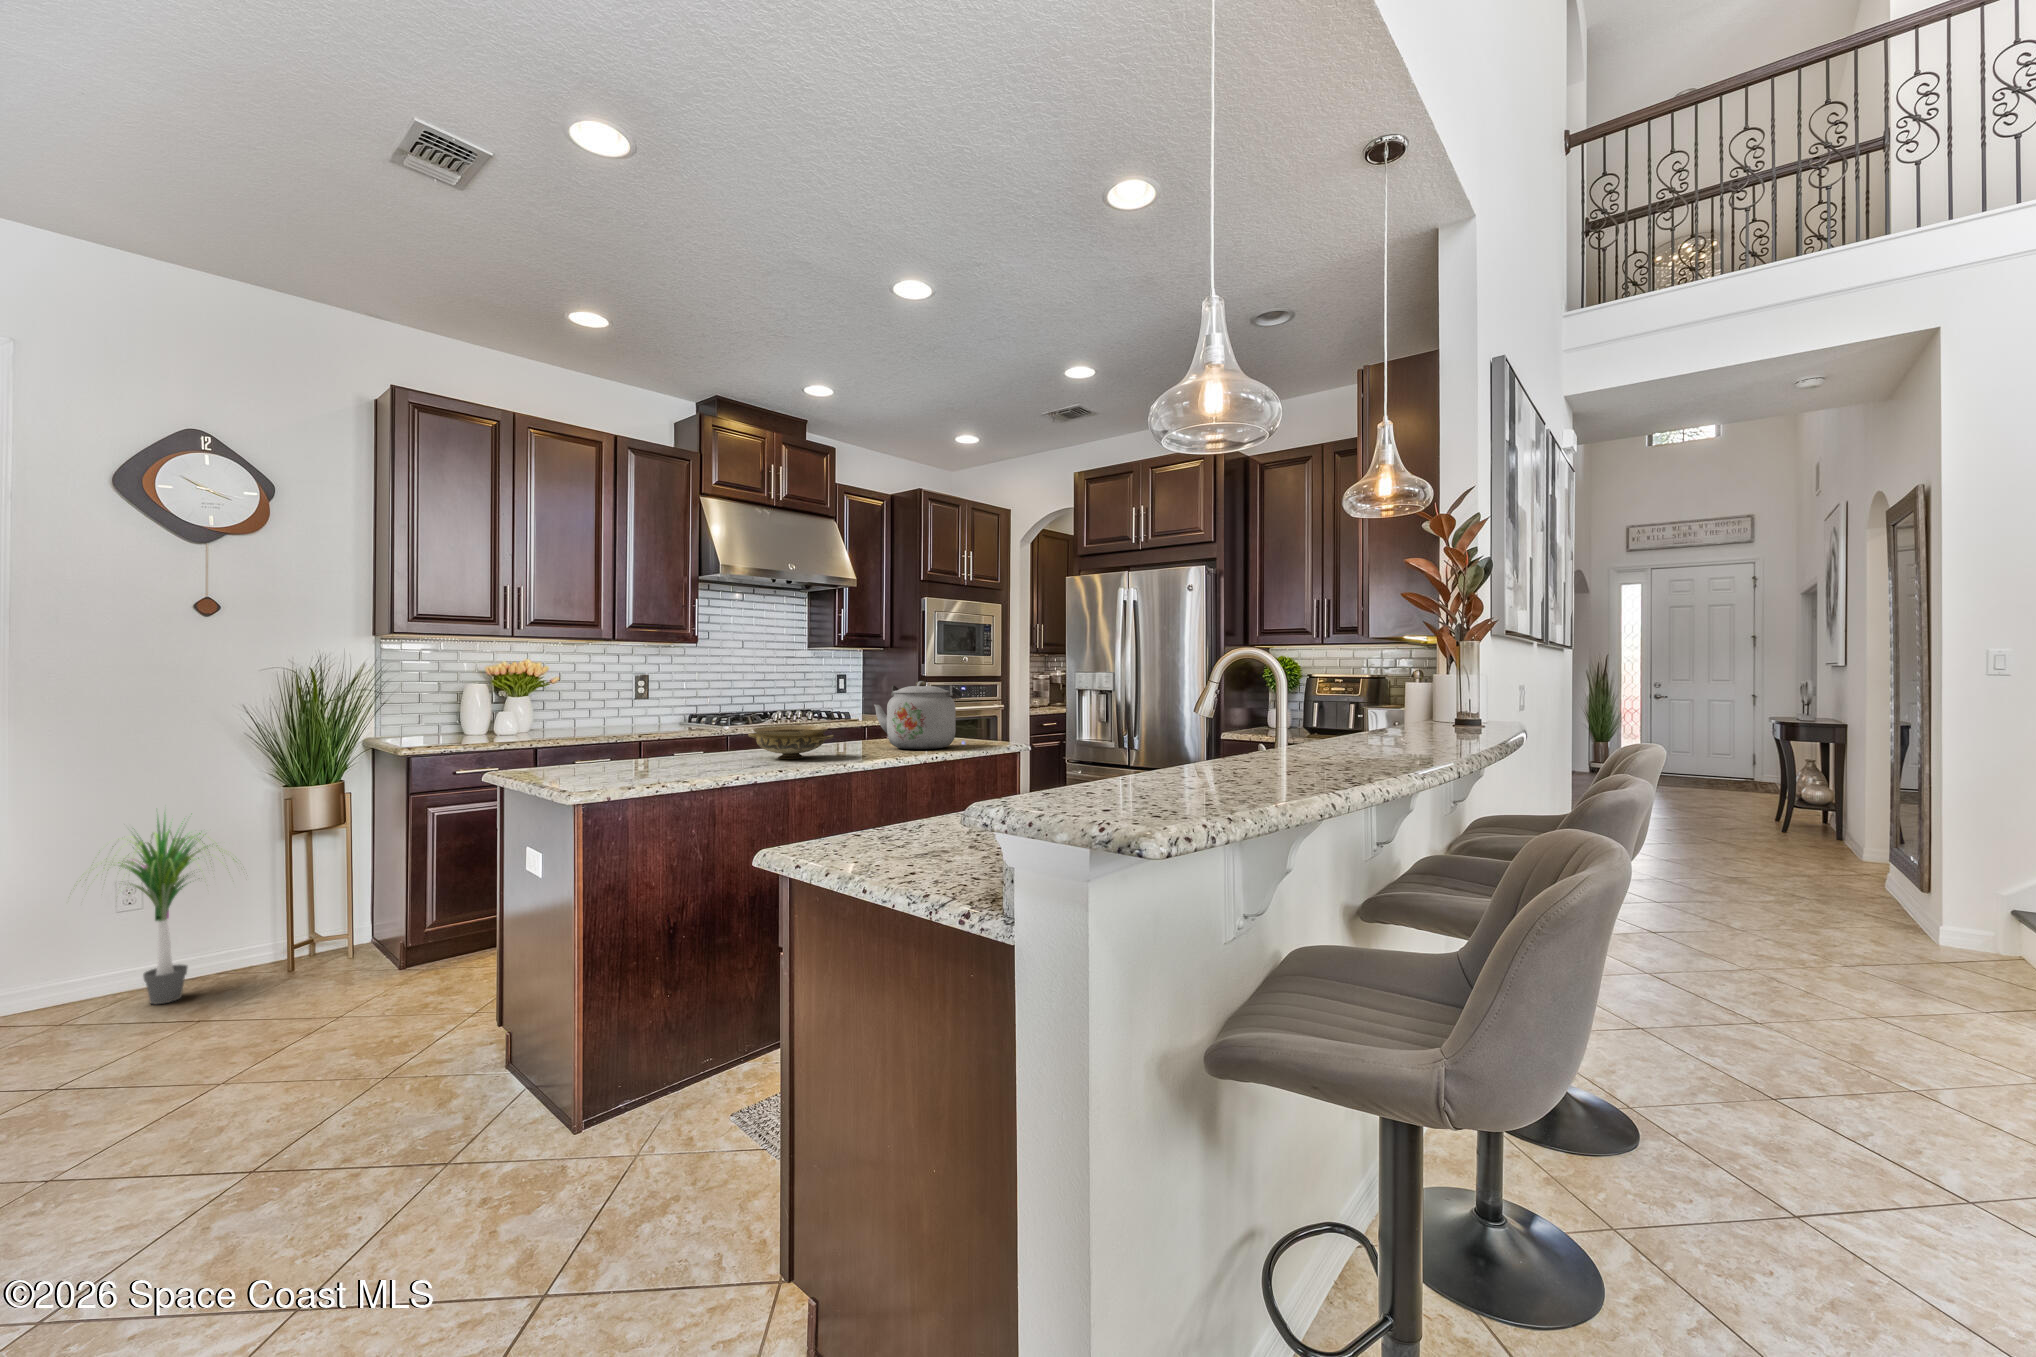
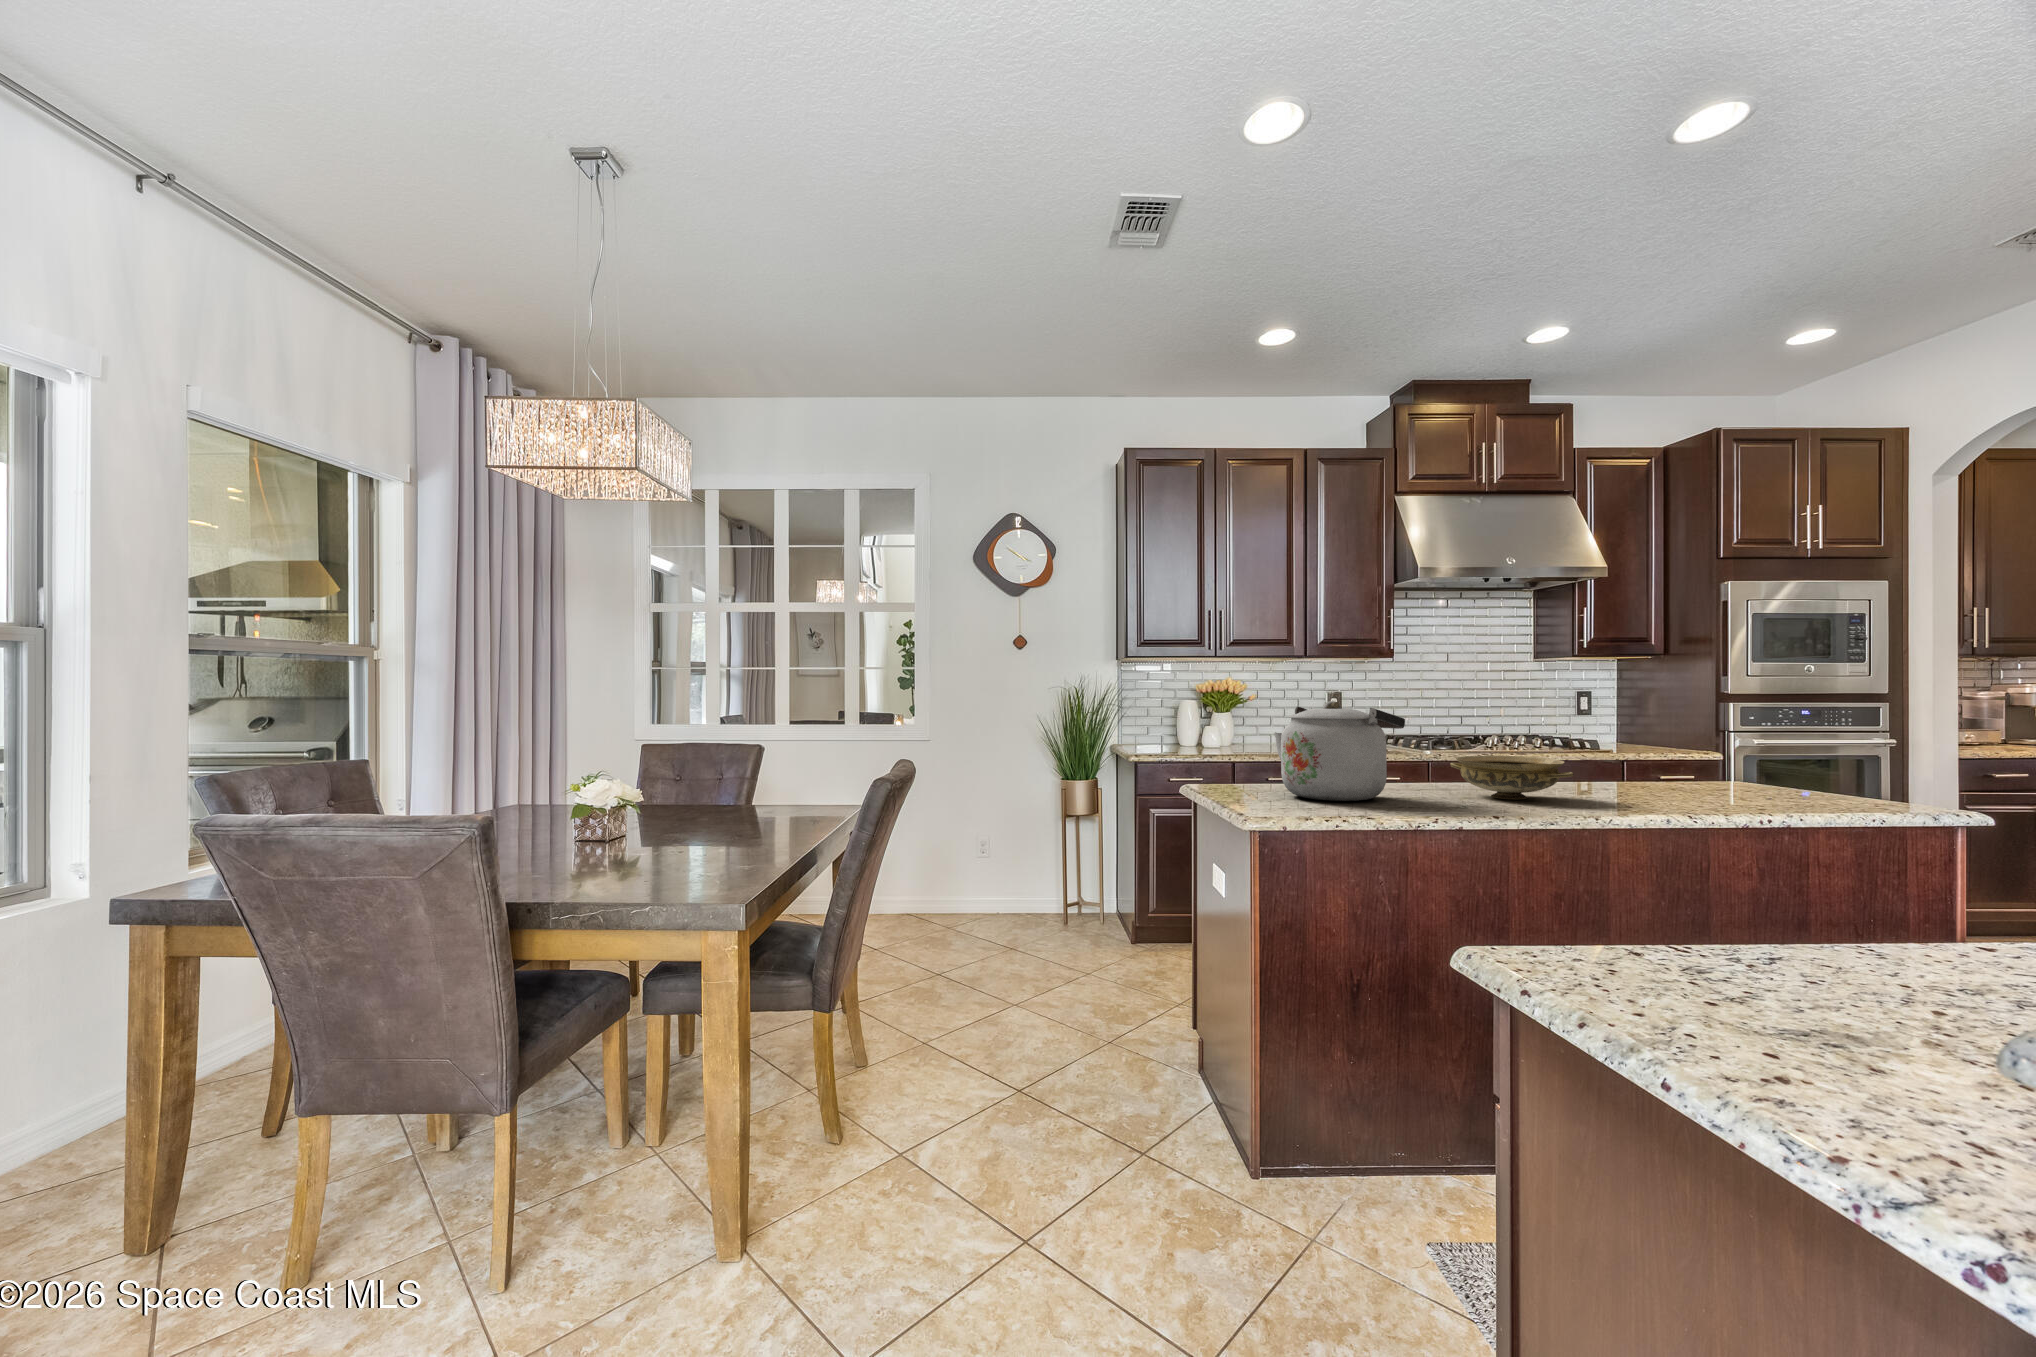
kettle: present [874,681,962,749] -> present [1274,701,1405,801]
potted plant: present [92,818,234,1004] -> none [945,785,1039,933]

